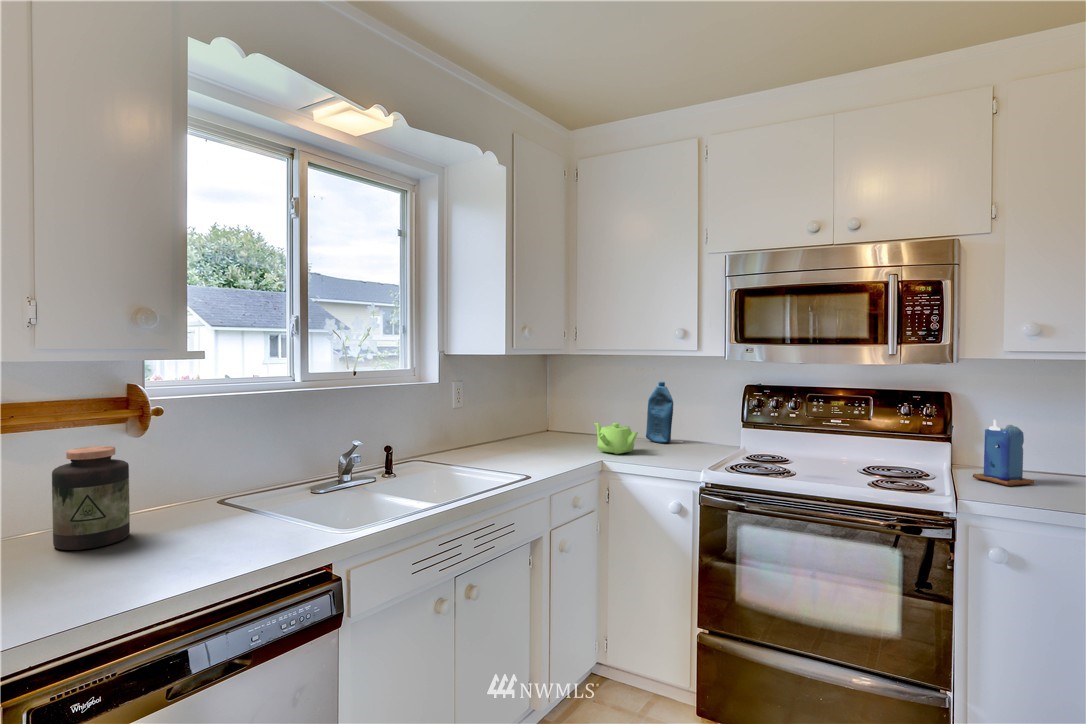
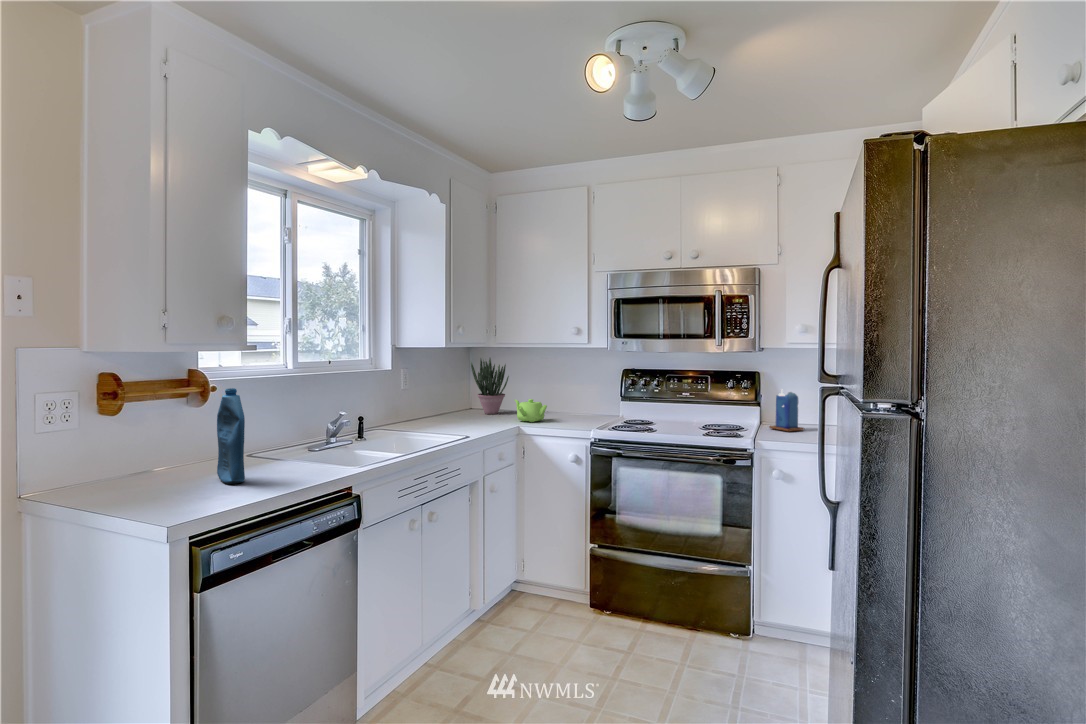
potted plant: none [540,366,589,439] -> present [470,358,509,414]
bottle: present [646,382,673,443] -> present [217,388,245,484]
jar: present [52,446,130,550] -> none [132,413,186,486]

